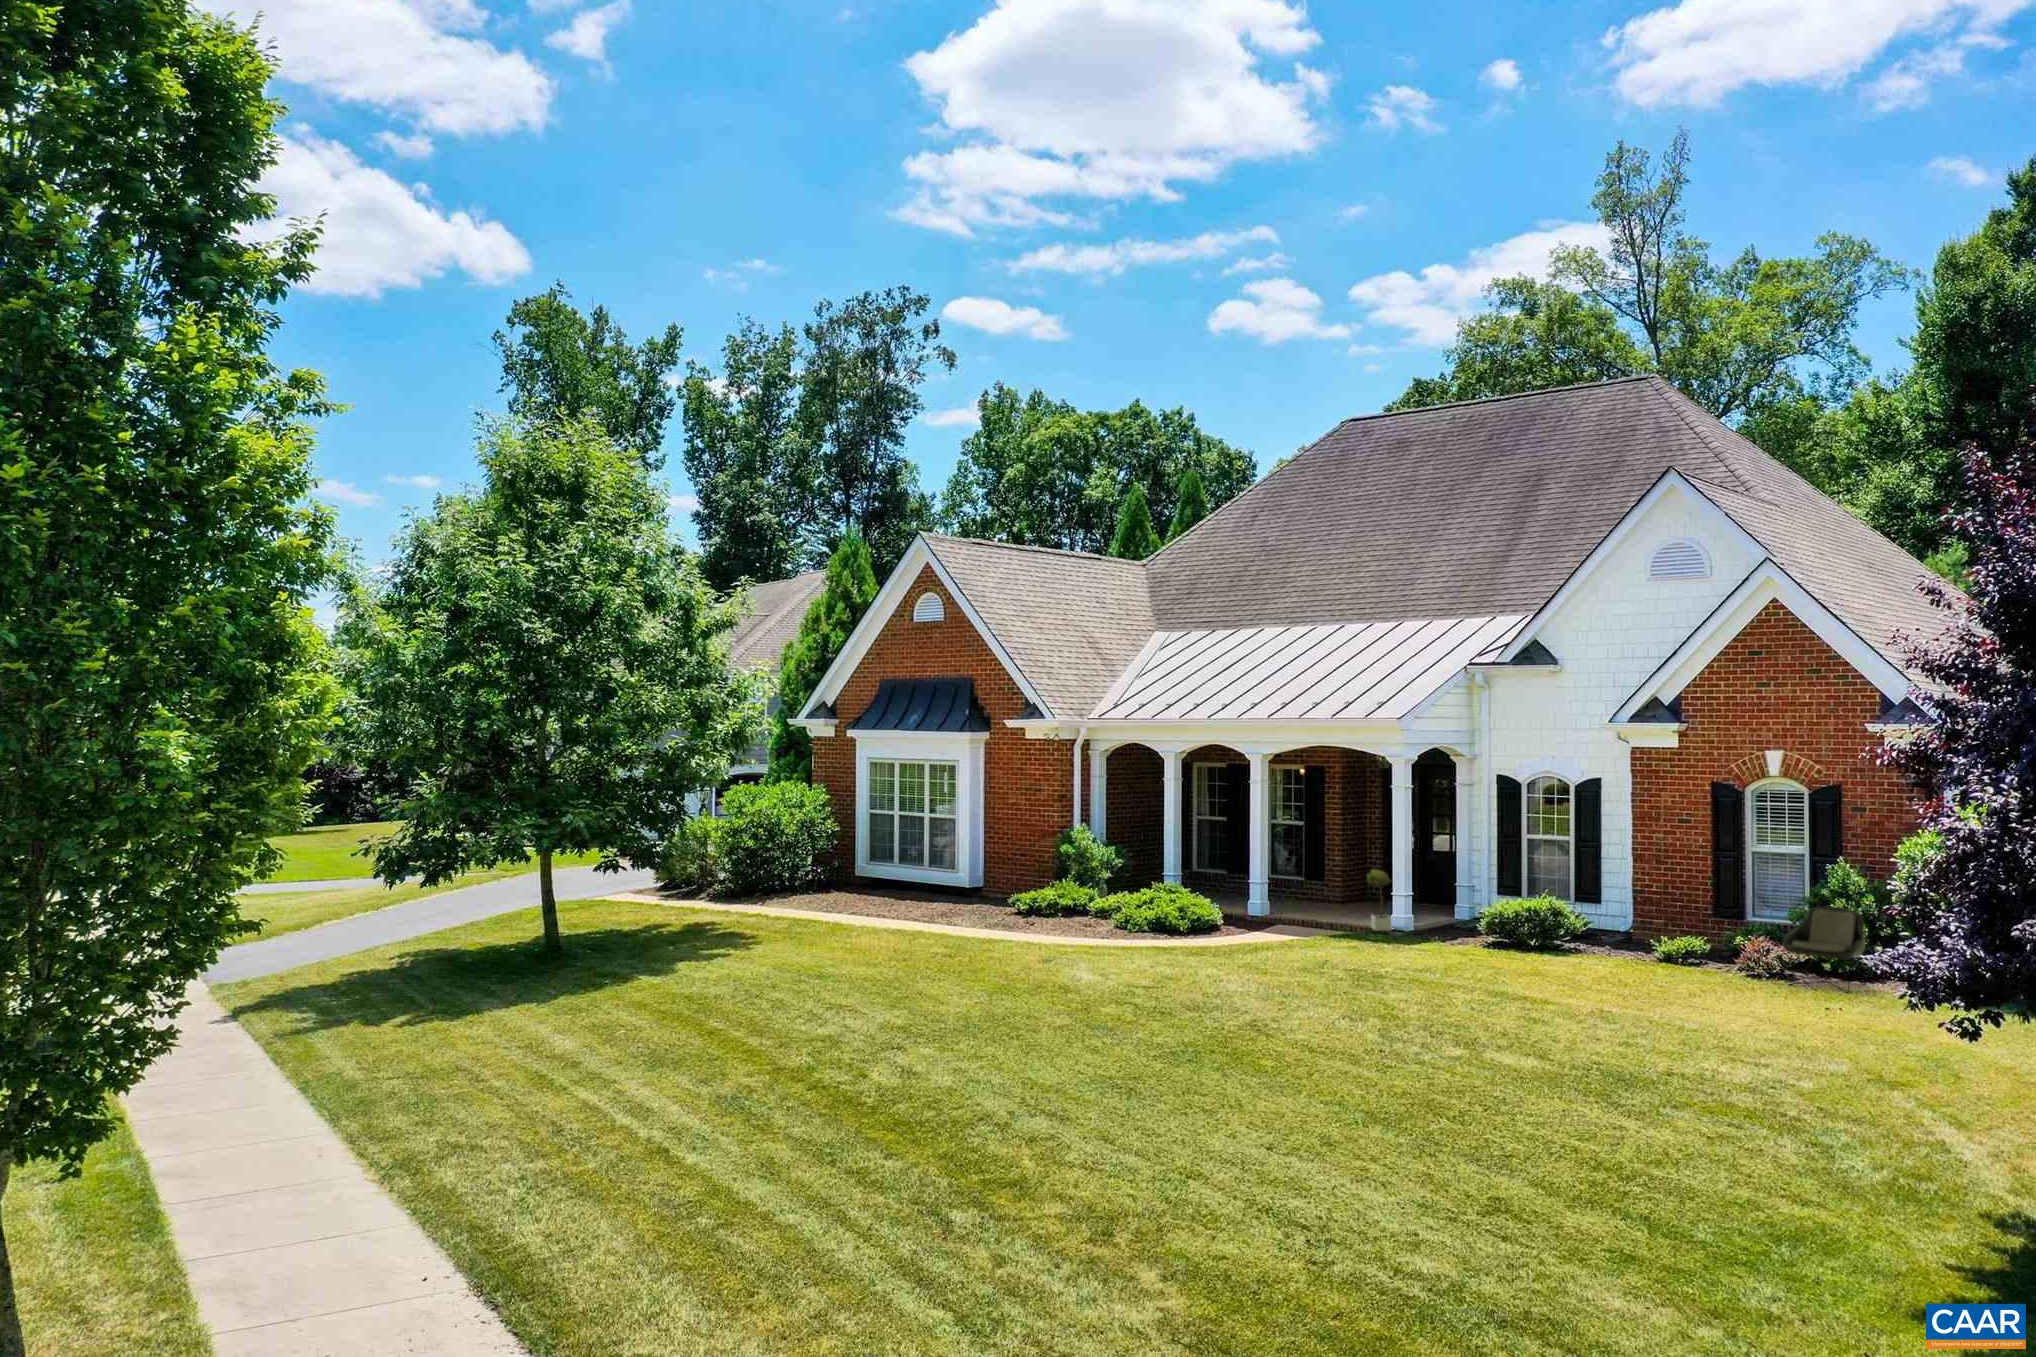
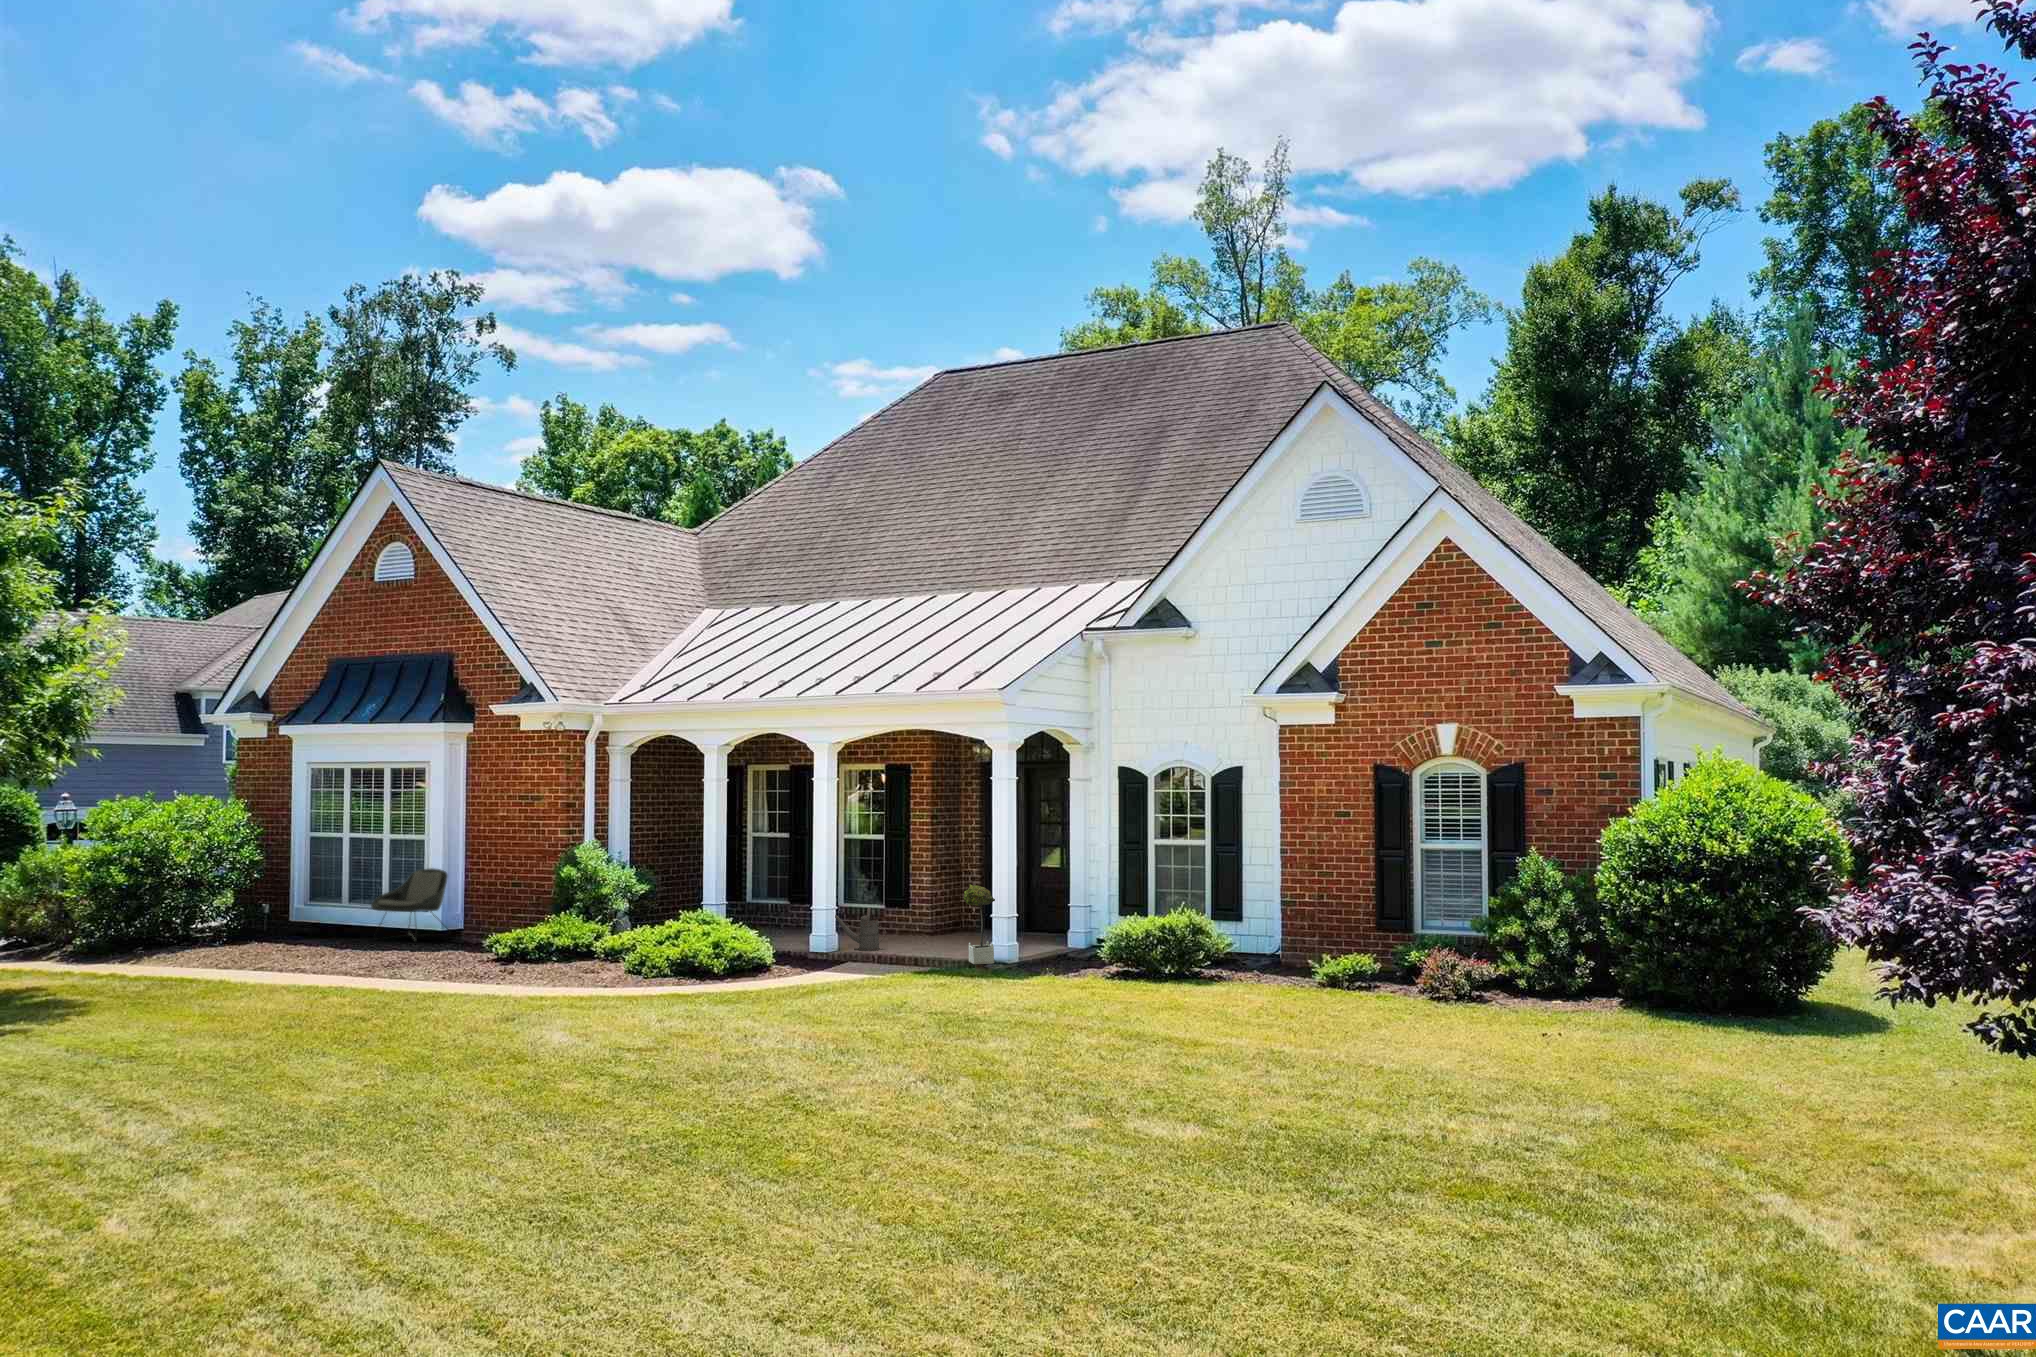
watering can: none [1266,882,1306,916] -> present [835,908,886,951]
lounge chair: present [1782,907,1867,993] -> present [371,868,448,941]

